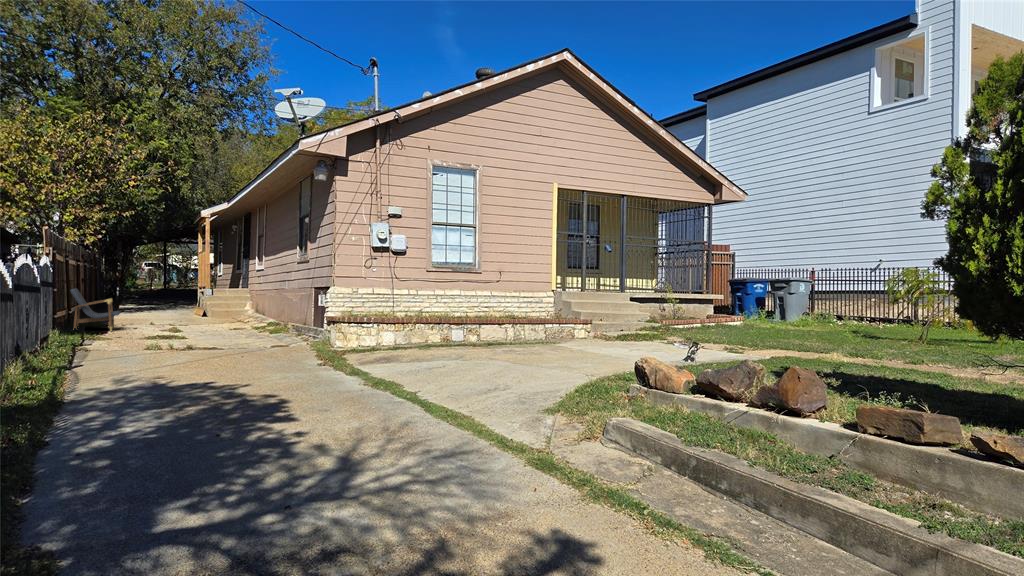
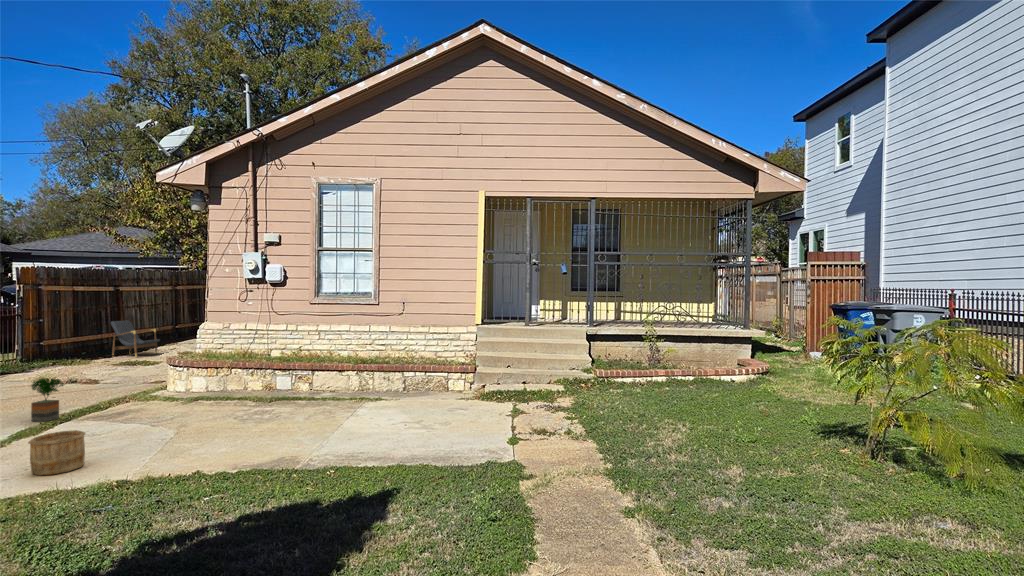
potted tree: none [333,331,359,369] -> present [31,379,64,421]
wooden bucket: none [550,349,578,374] -> present [28,430,85,475]

